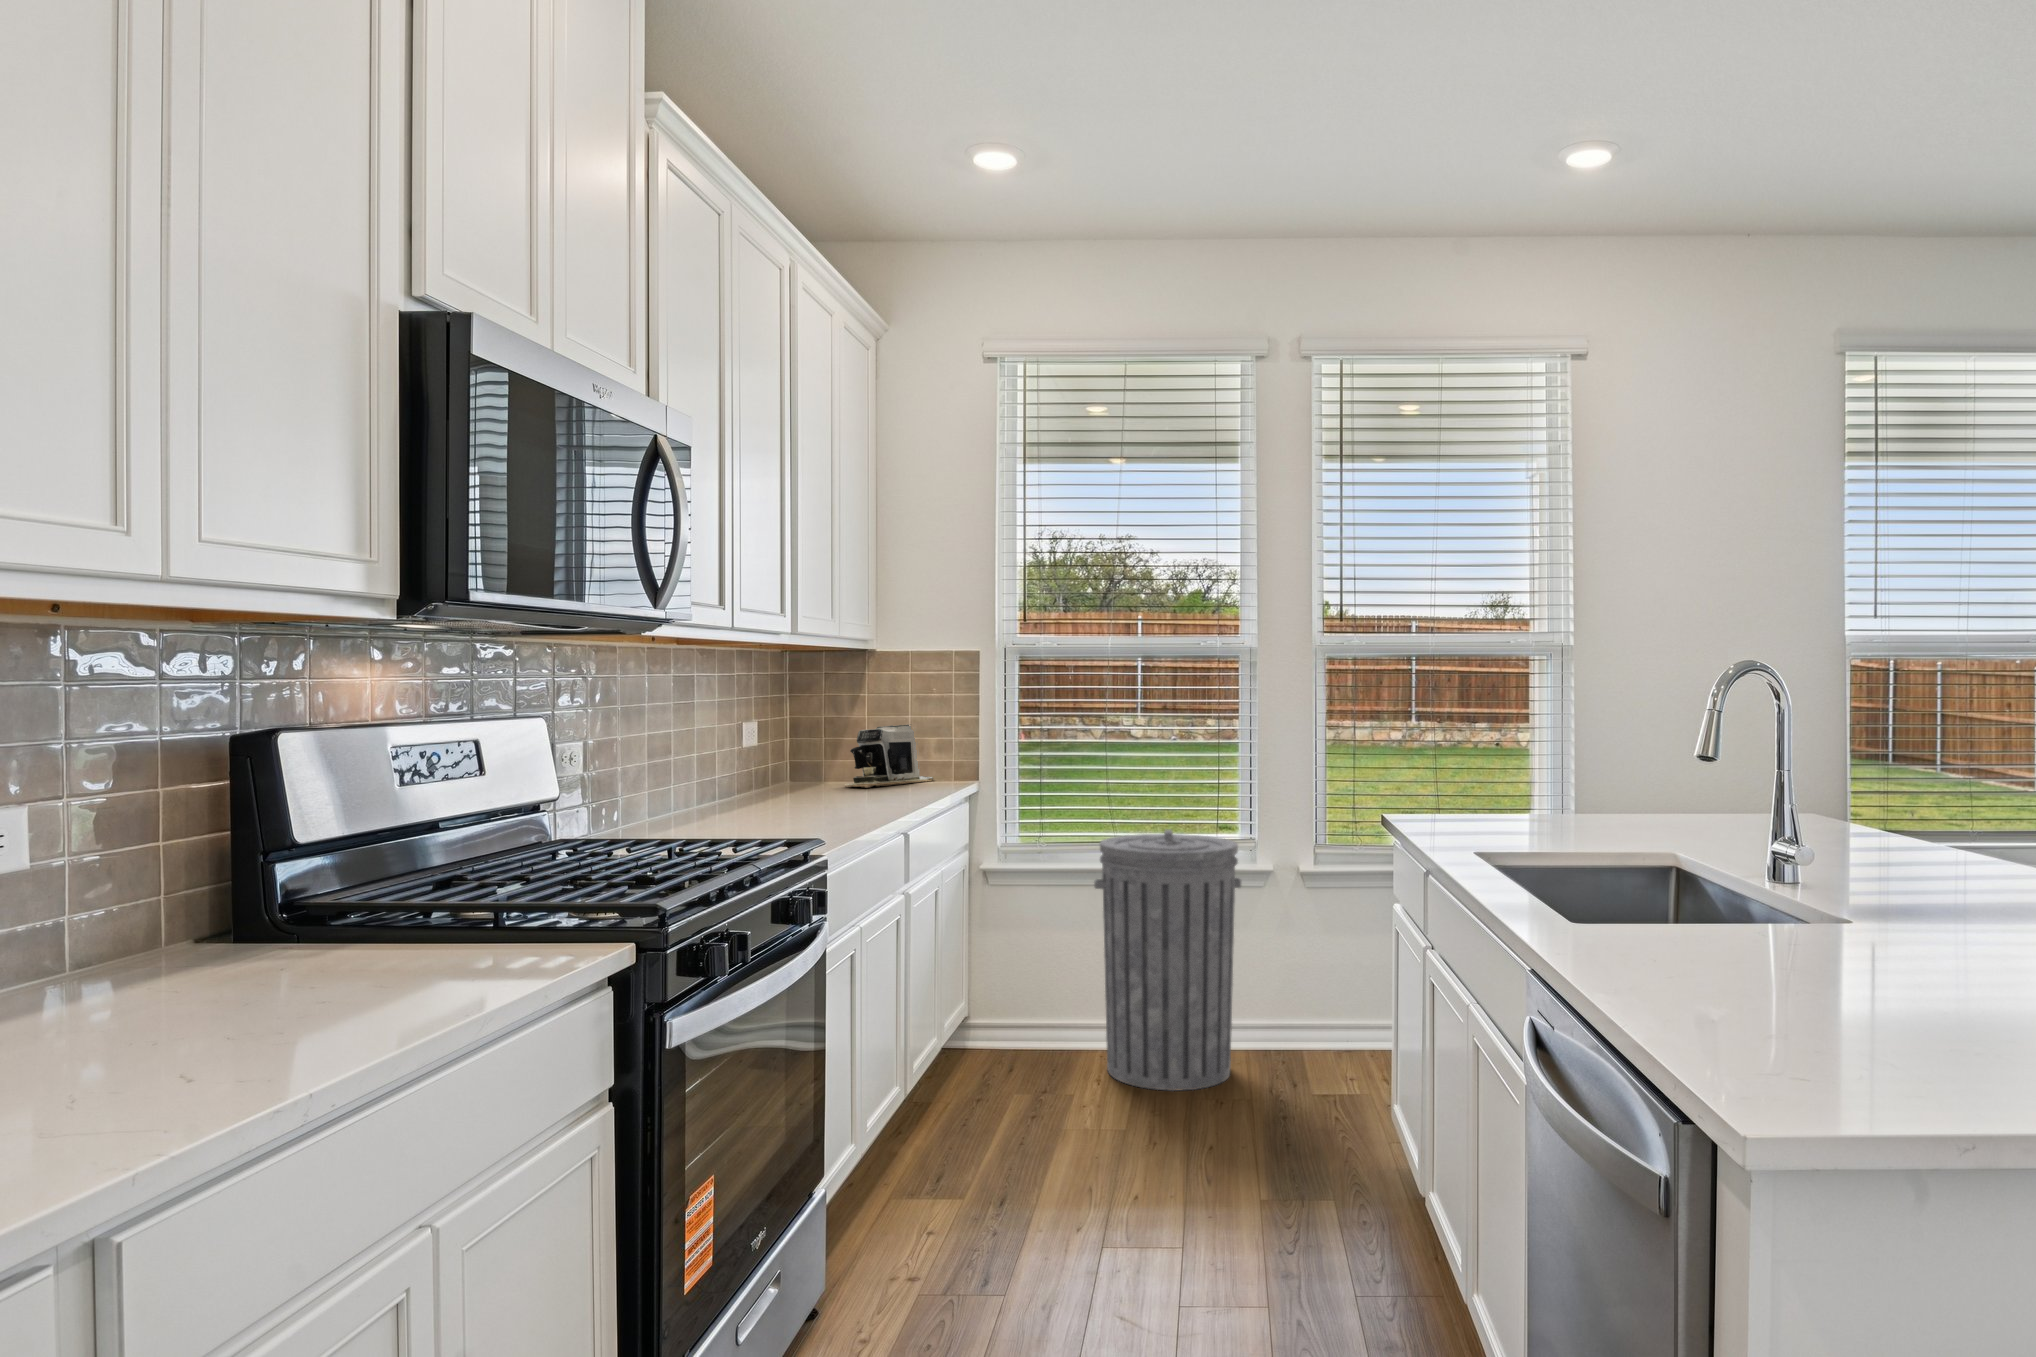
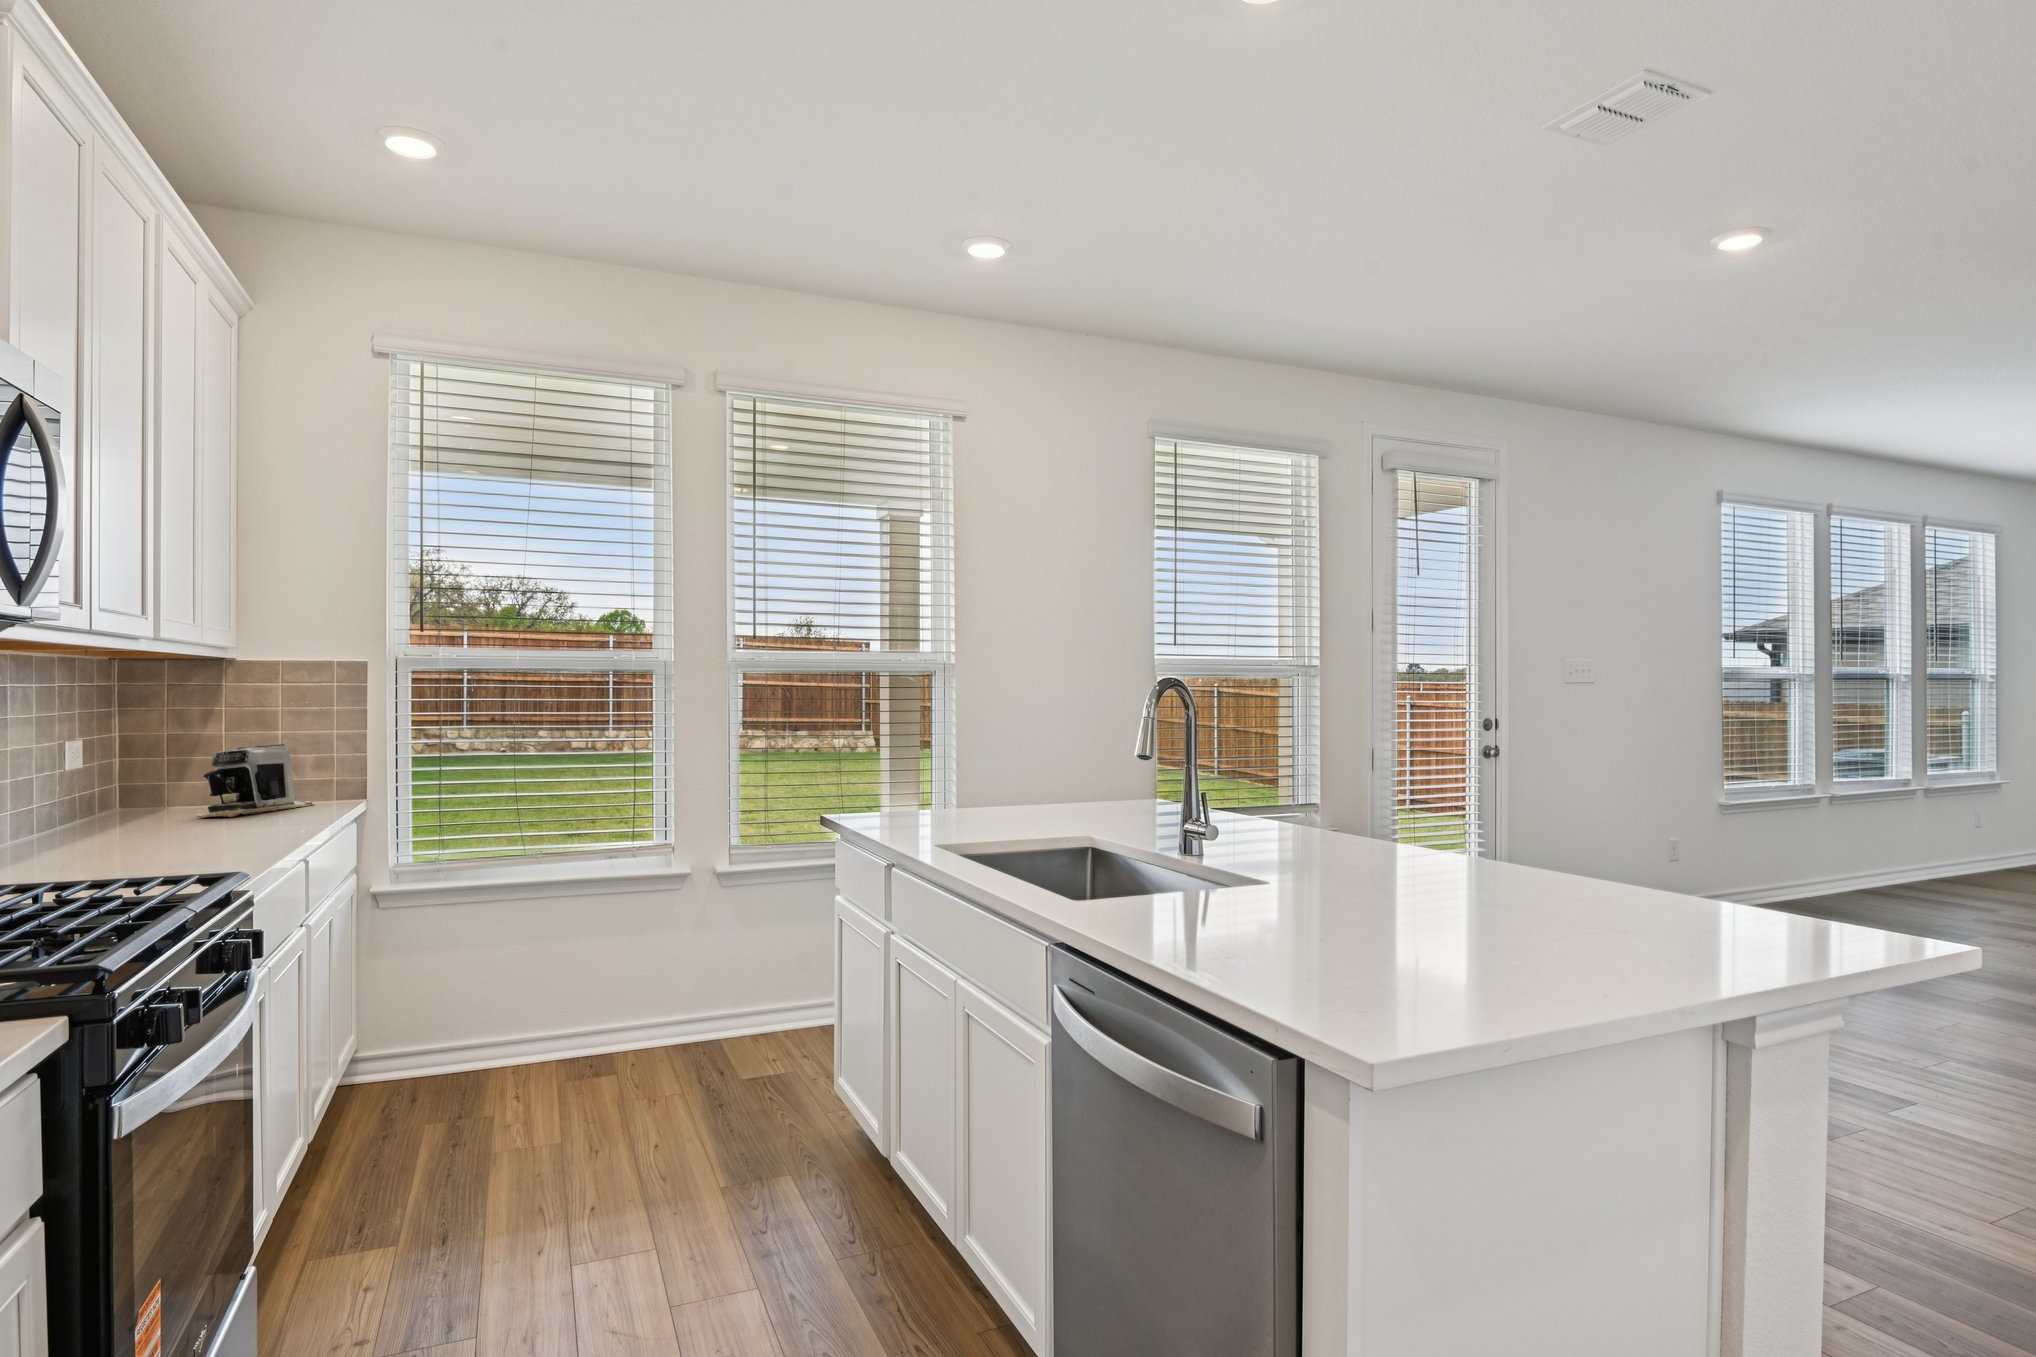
trash can: present [1094,830,1241,1091] -> none [511,841,664,1102]

